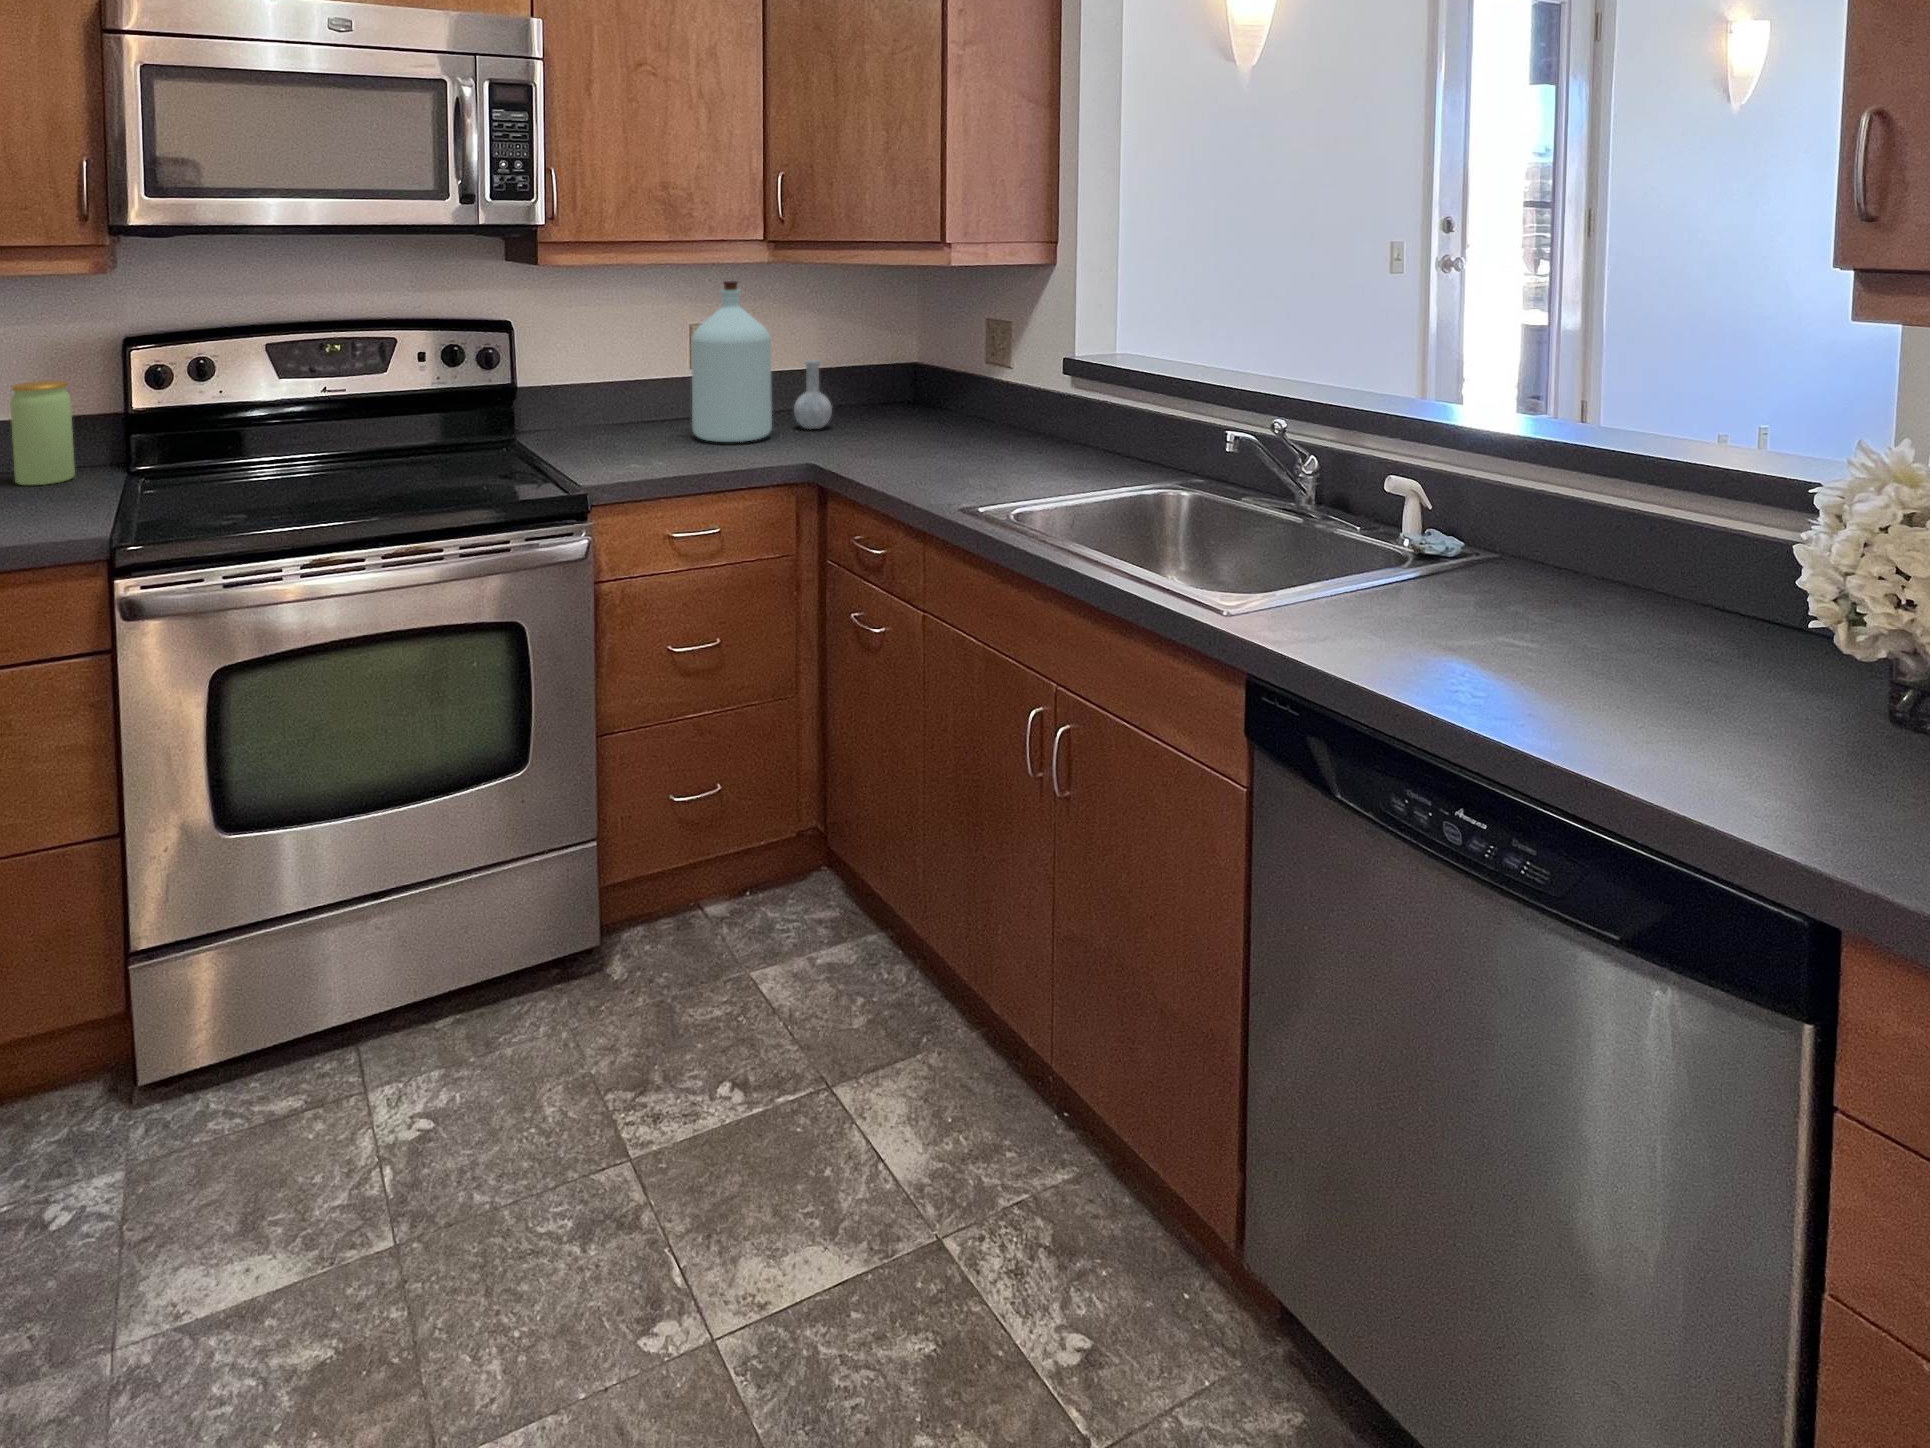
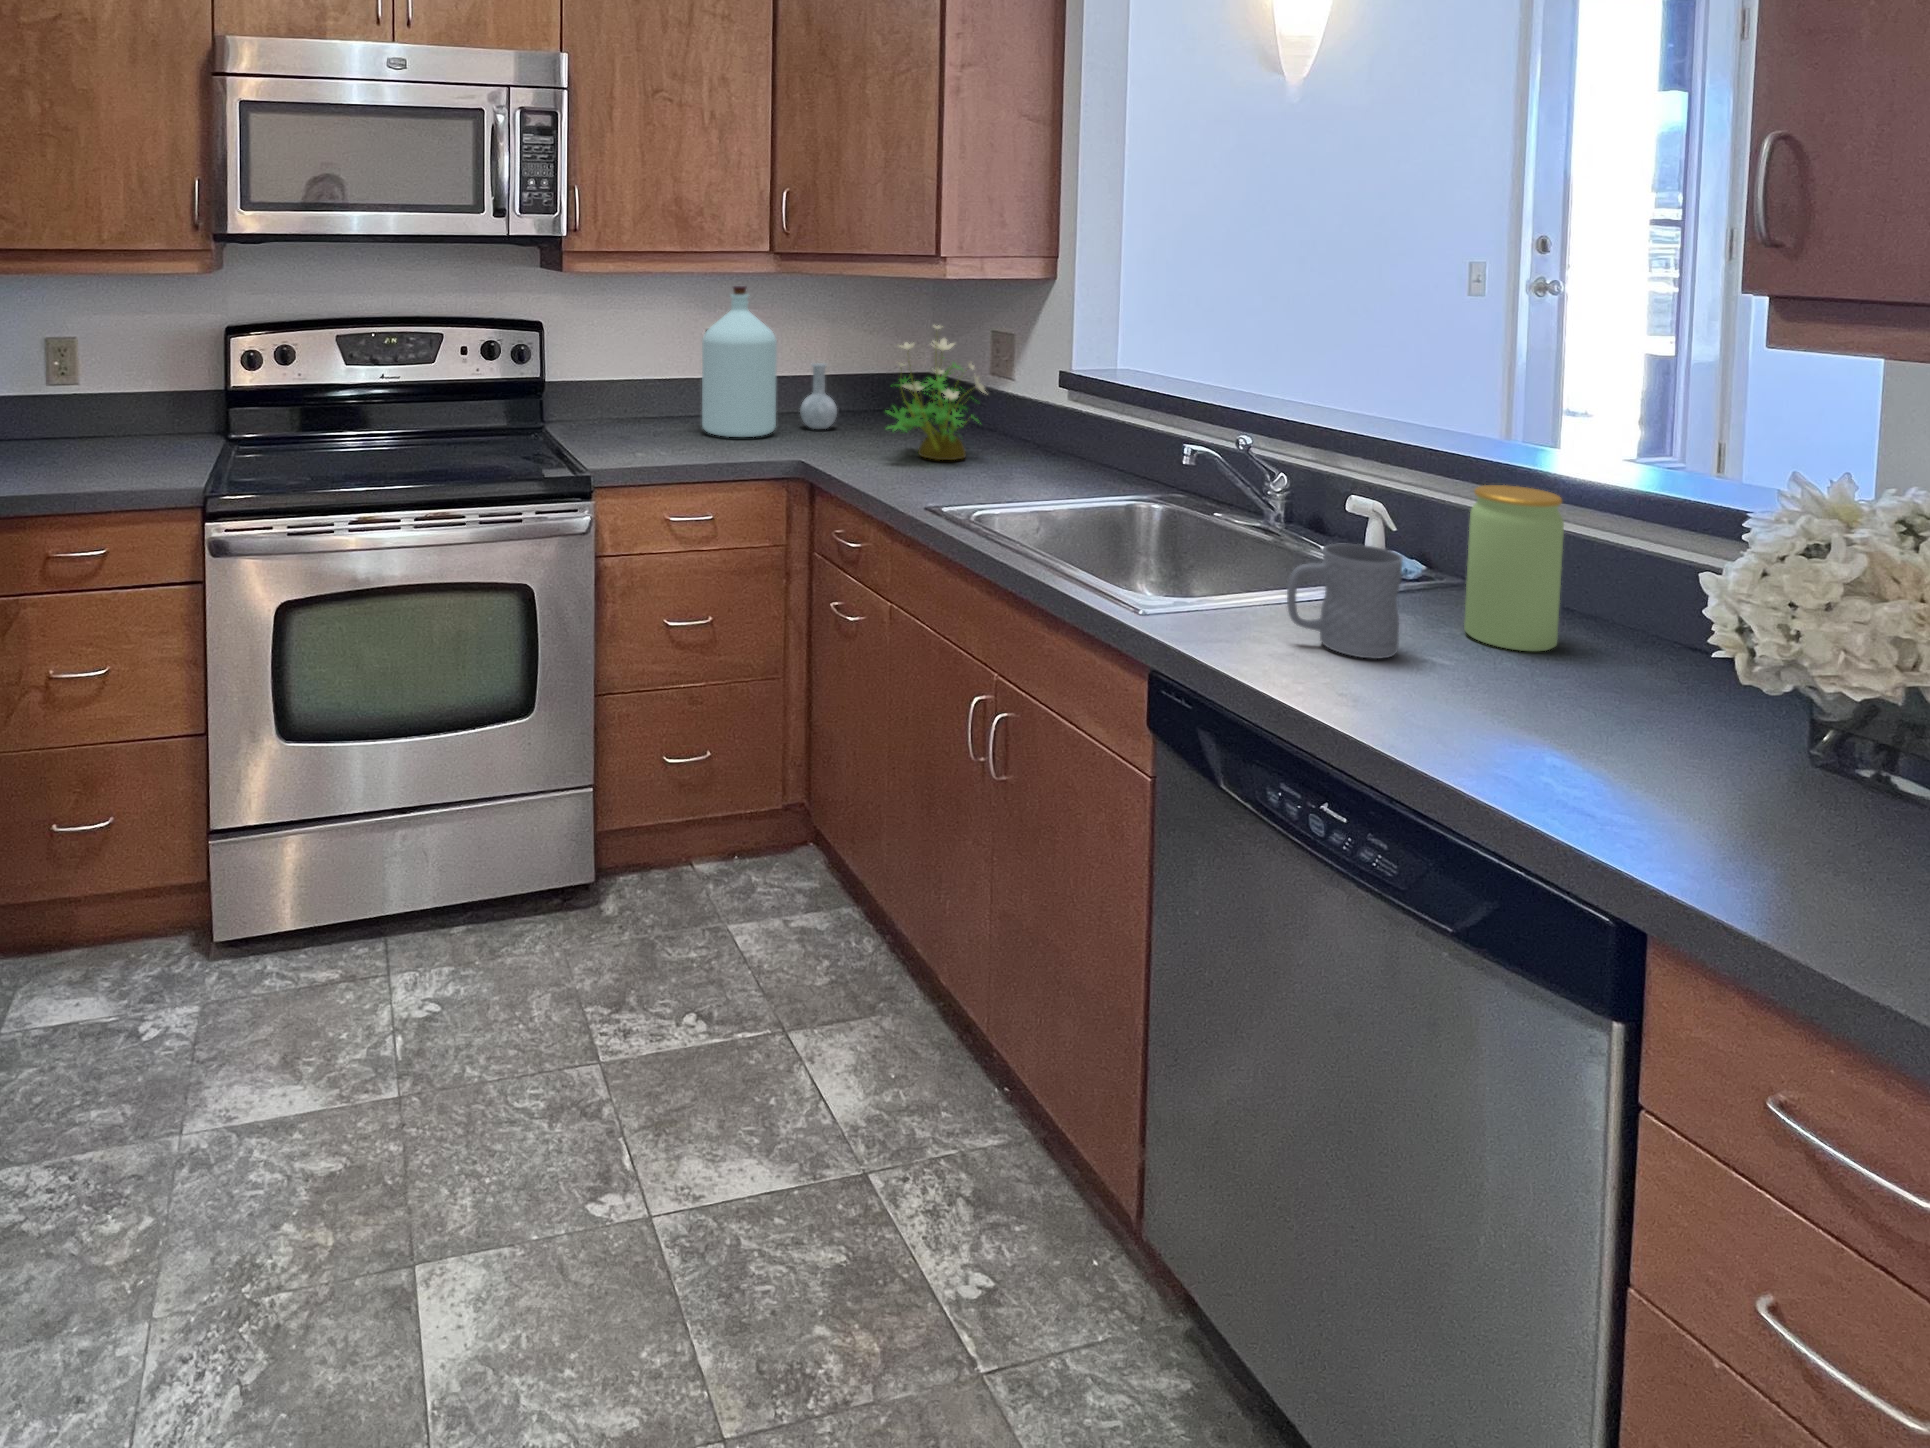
potted plant: none [892,316,997,456] -> present [886,325,985,460]
jar: present [10,380,75,485] -> present [1464,485,1564,651]
mug: none [1374,529,1486,646] -> present [1287,544,1403,659]

